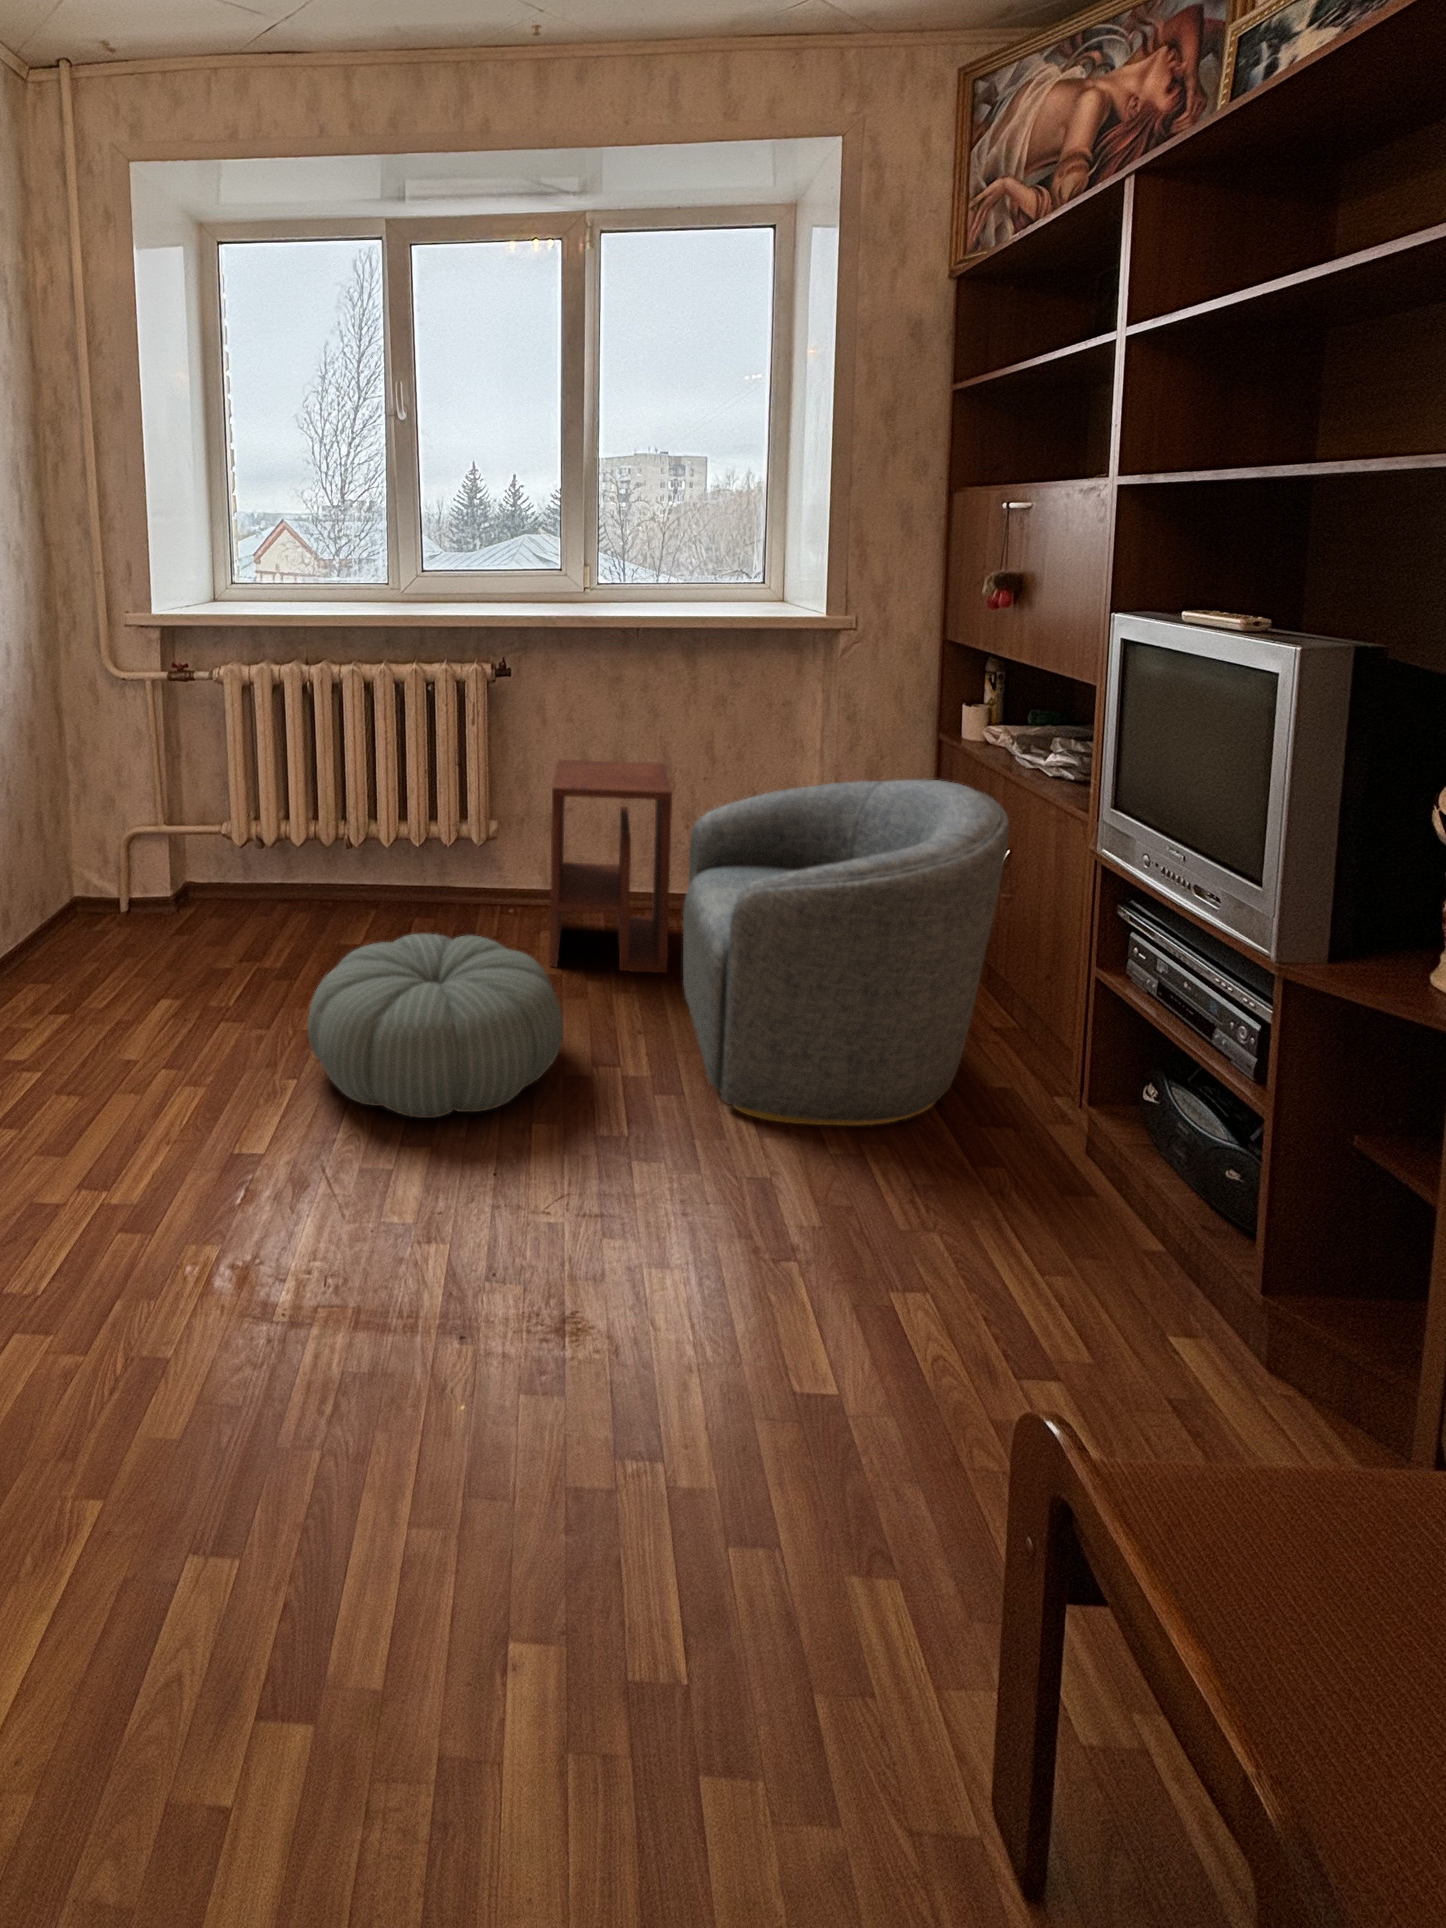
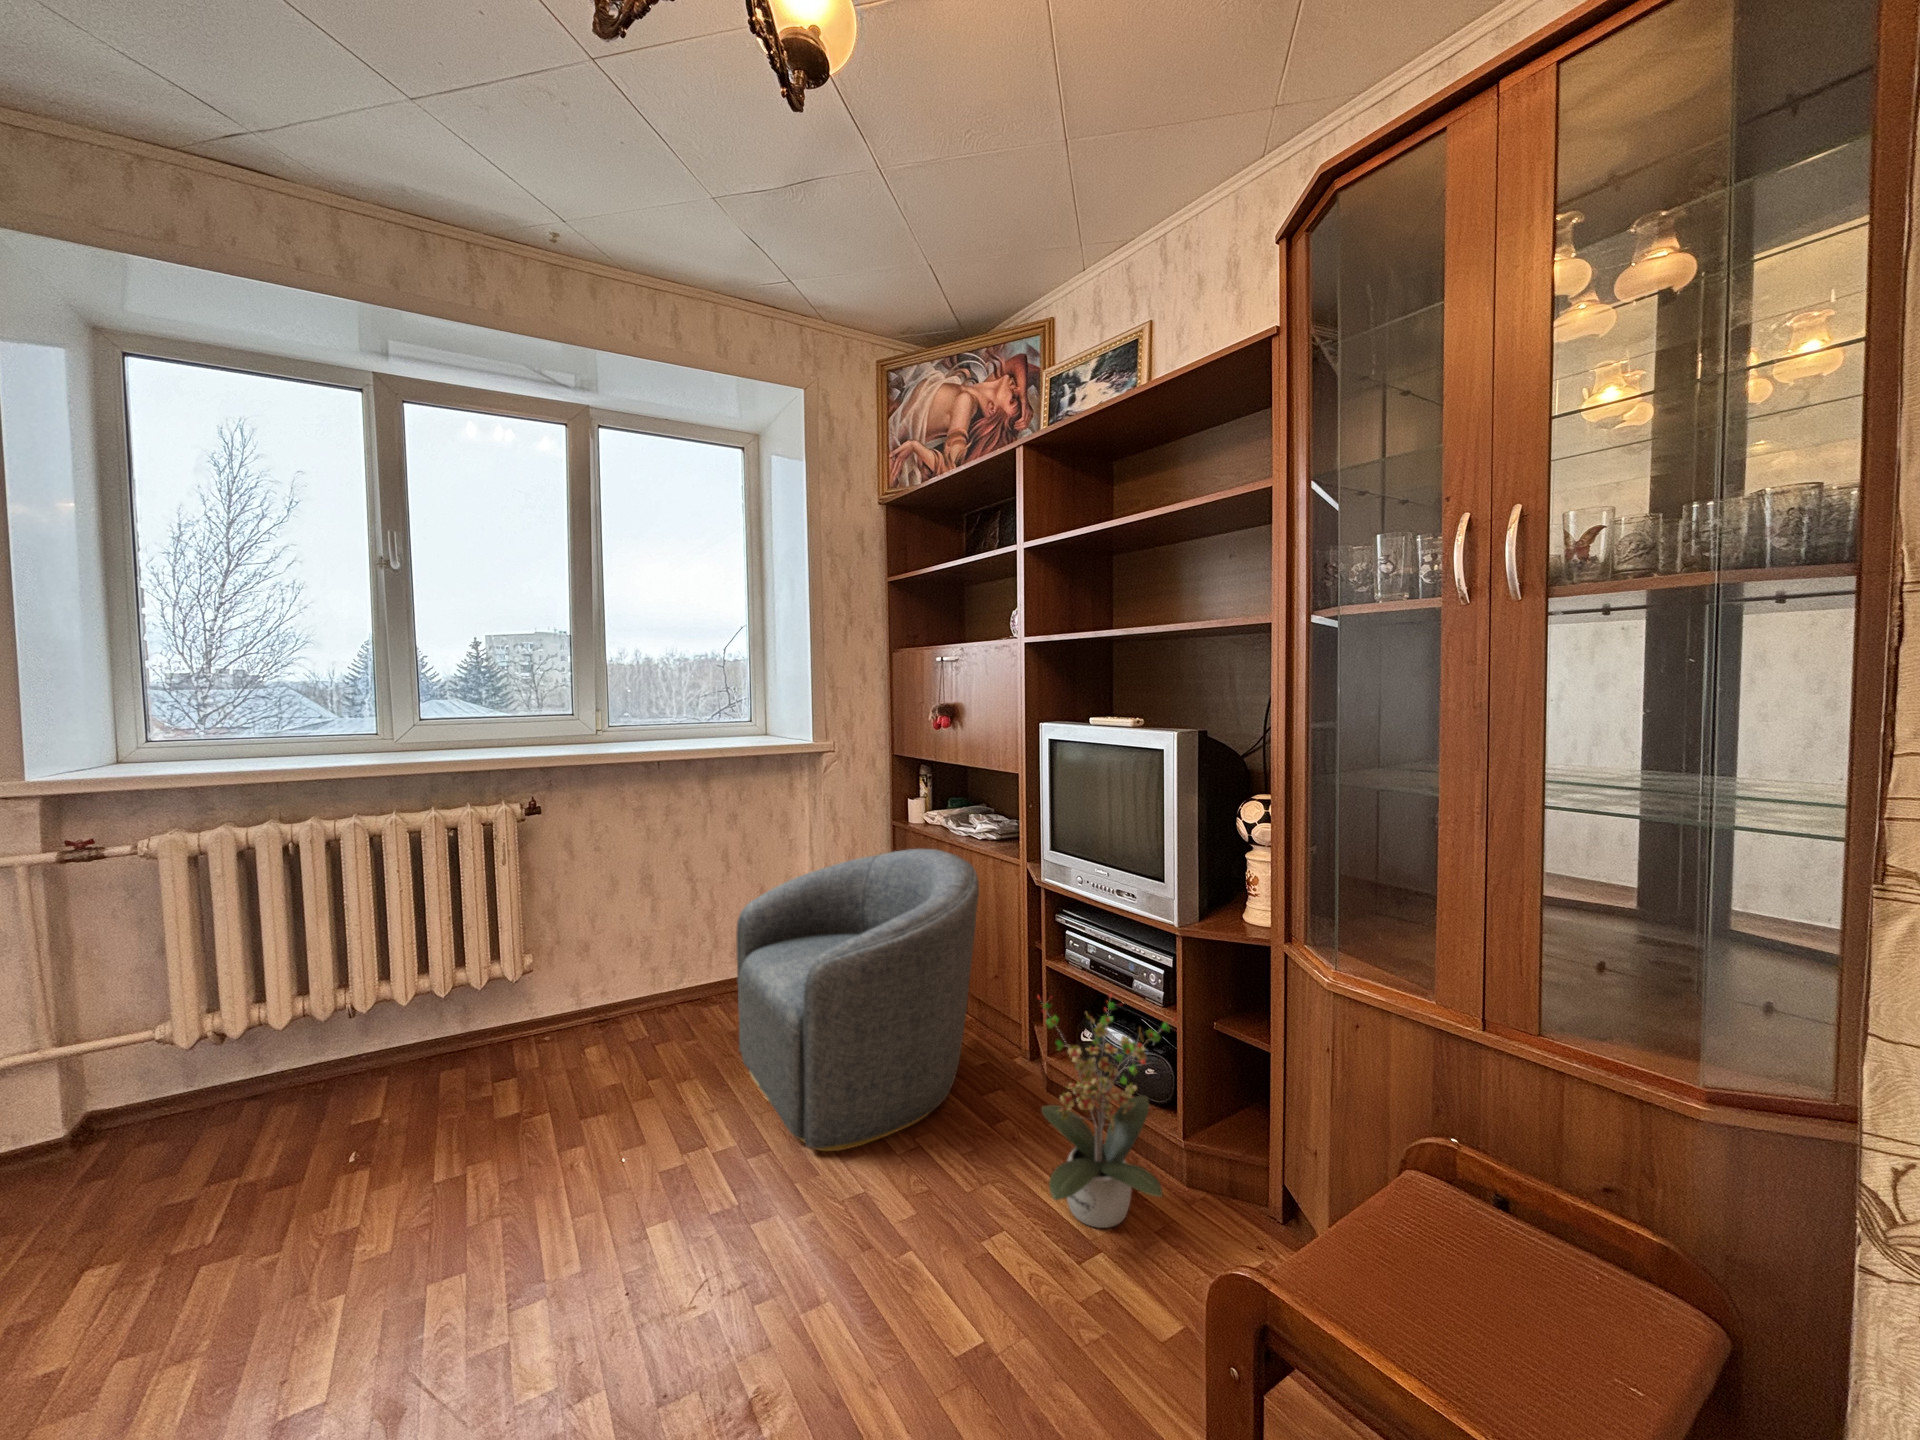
side table: present [549,760,672,973] -> none [594,868,717,1073]
pouf: present [308,934,563,1118] -> none [336,1070,655,1316]
potted plant: none [984,1000,1259,1334] -> present [1037,994,1176,1228]

